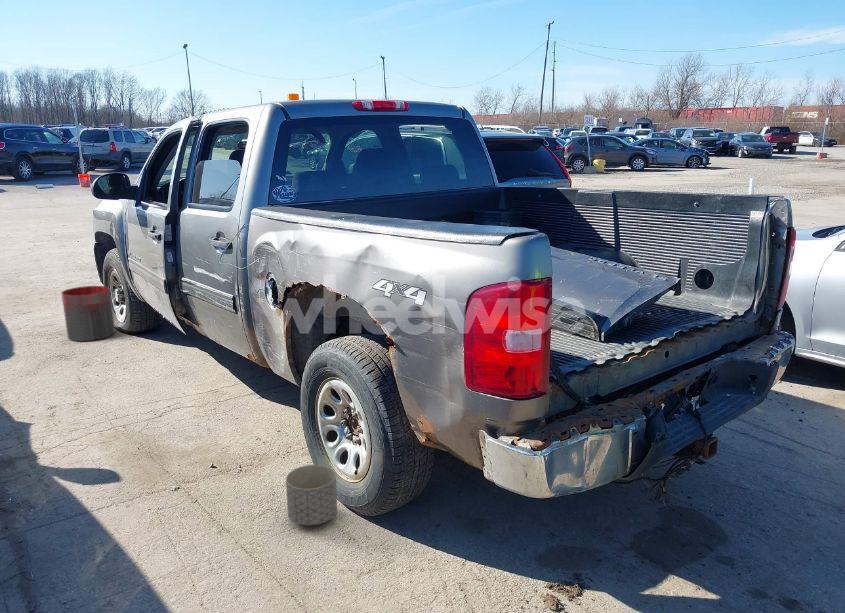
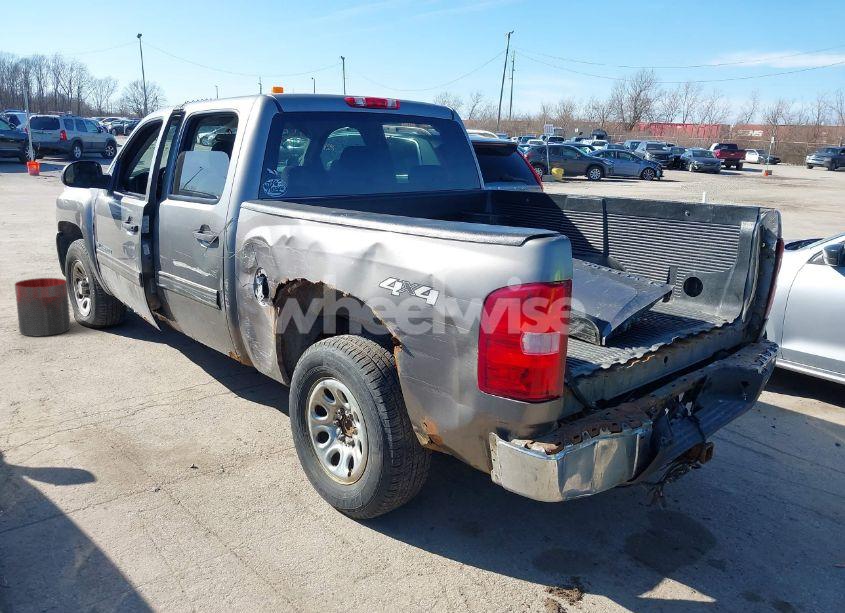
planter: present [286,465,337,525] -> none [277,467,329,529]

